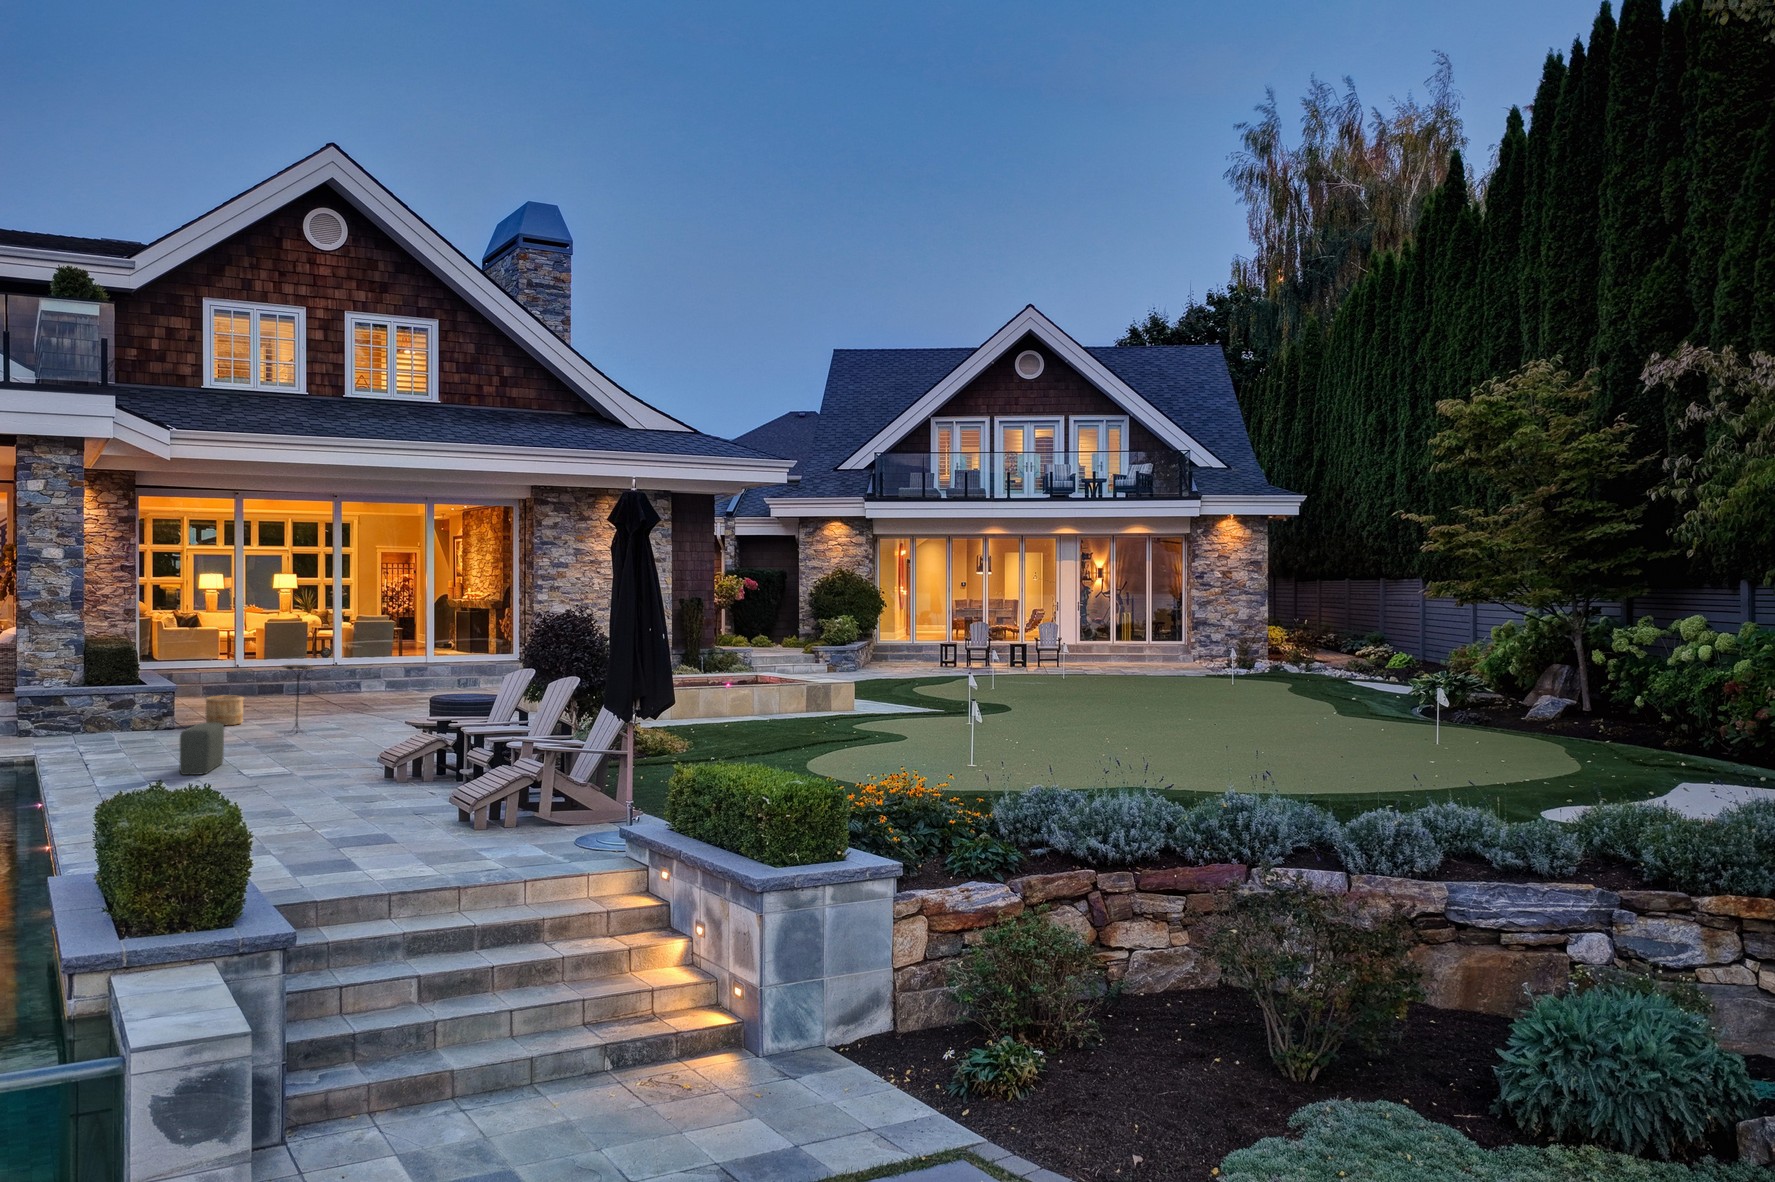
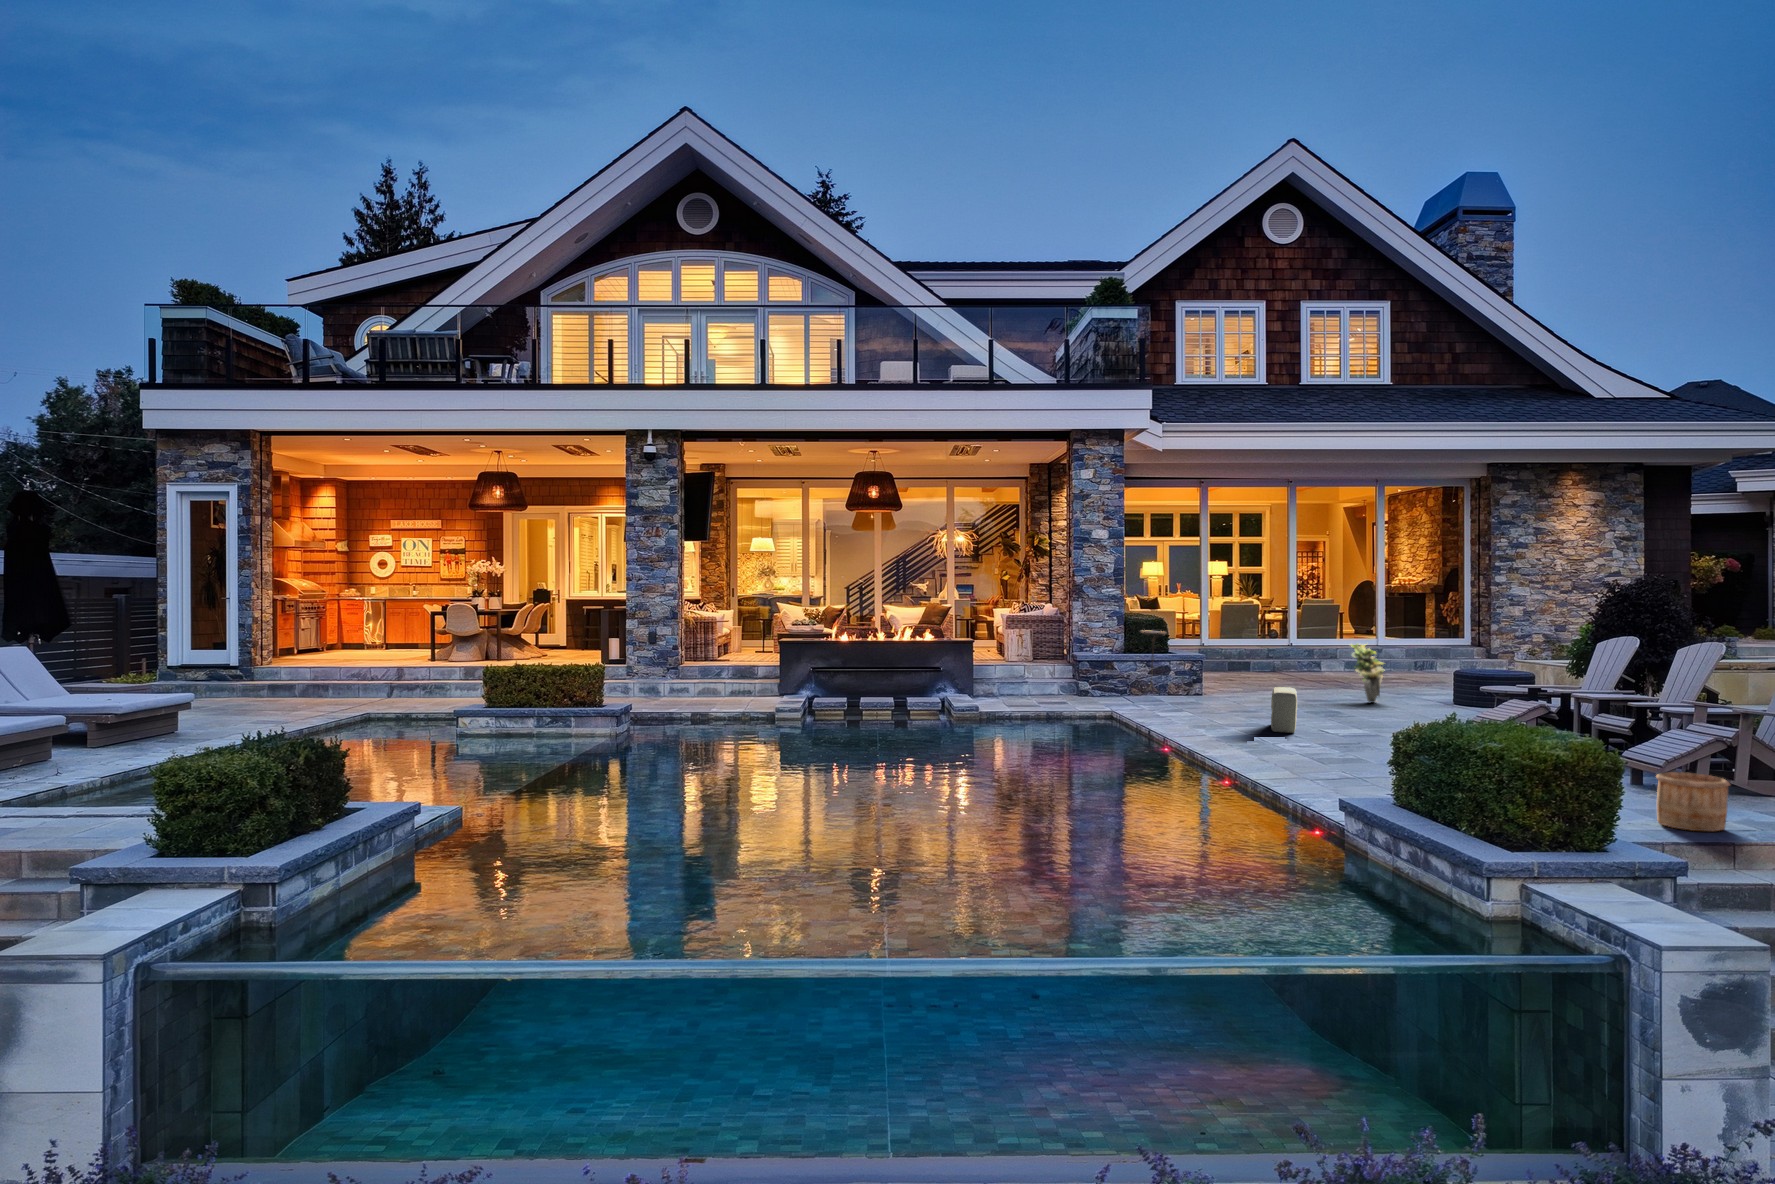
side table: present [282,664,313,728] -> present [1141,630,1165,686]
potted plant: none [340,666,378,728] -> present [1351,644,1383,702]
wooden bucket: present [205,695,244,725] -> present [1656,772,1730,831]

